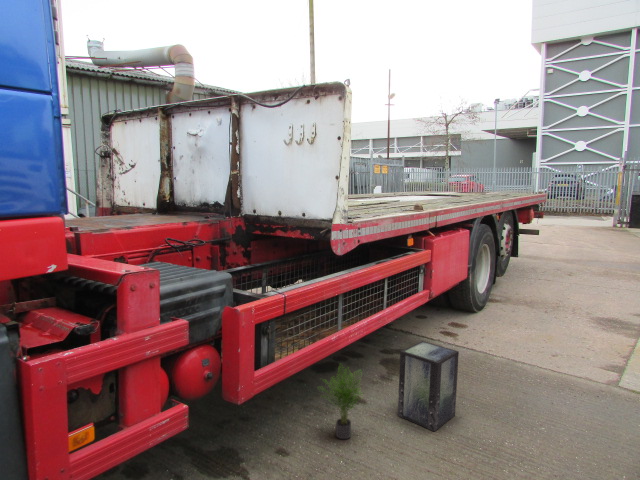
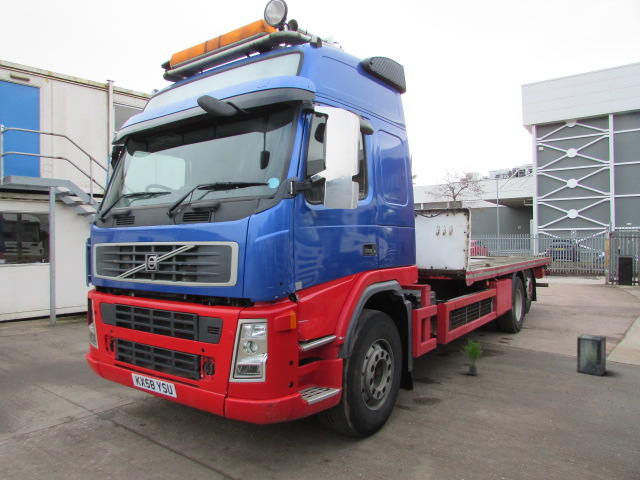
storage box: present [398,341,459,431] -> present [577,335,606,376]

